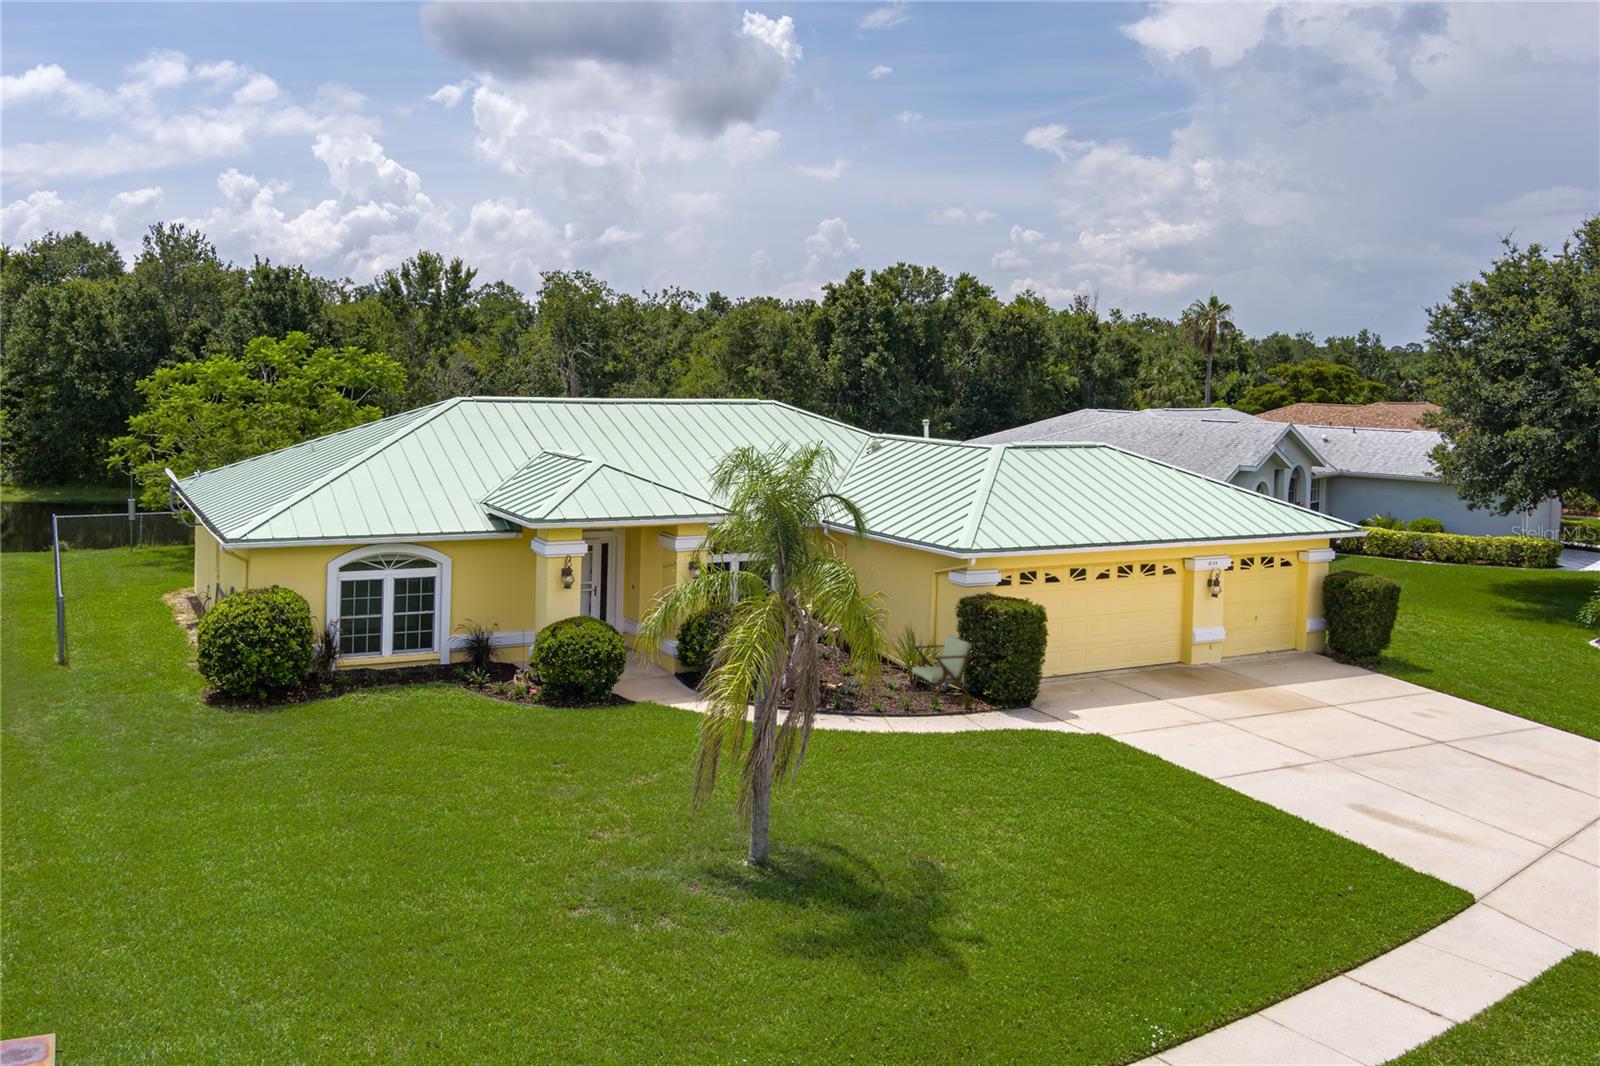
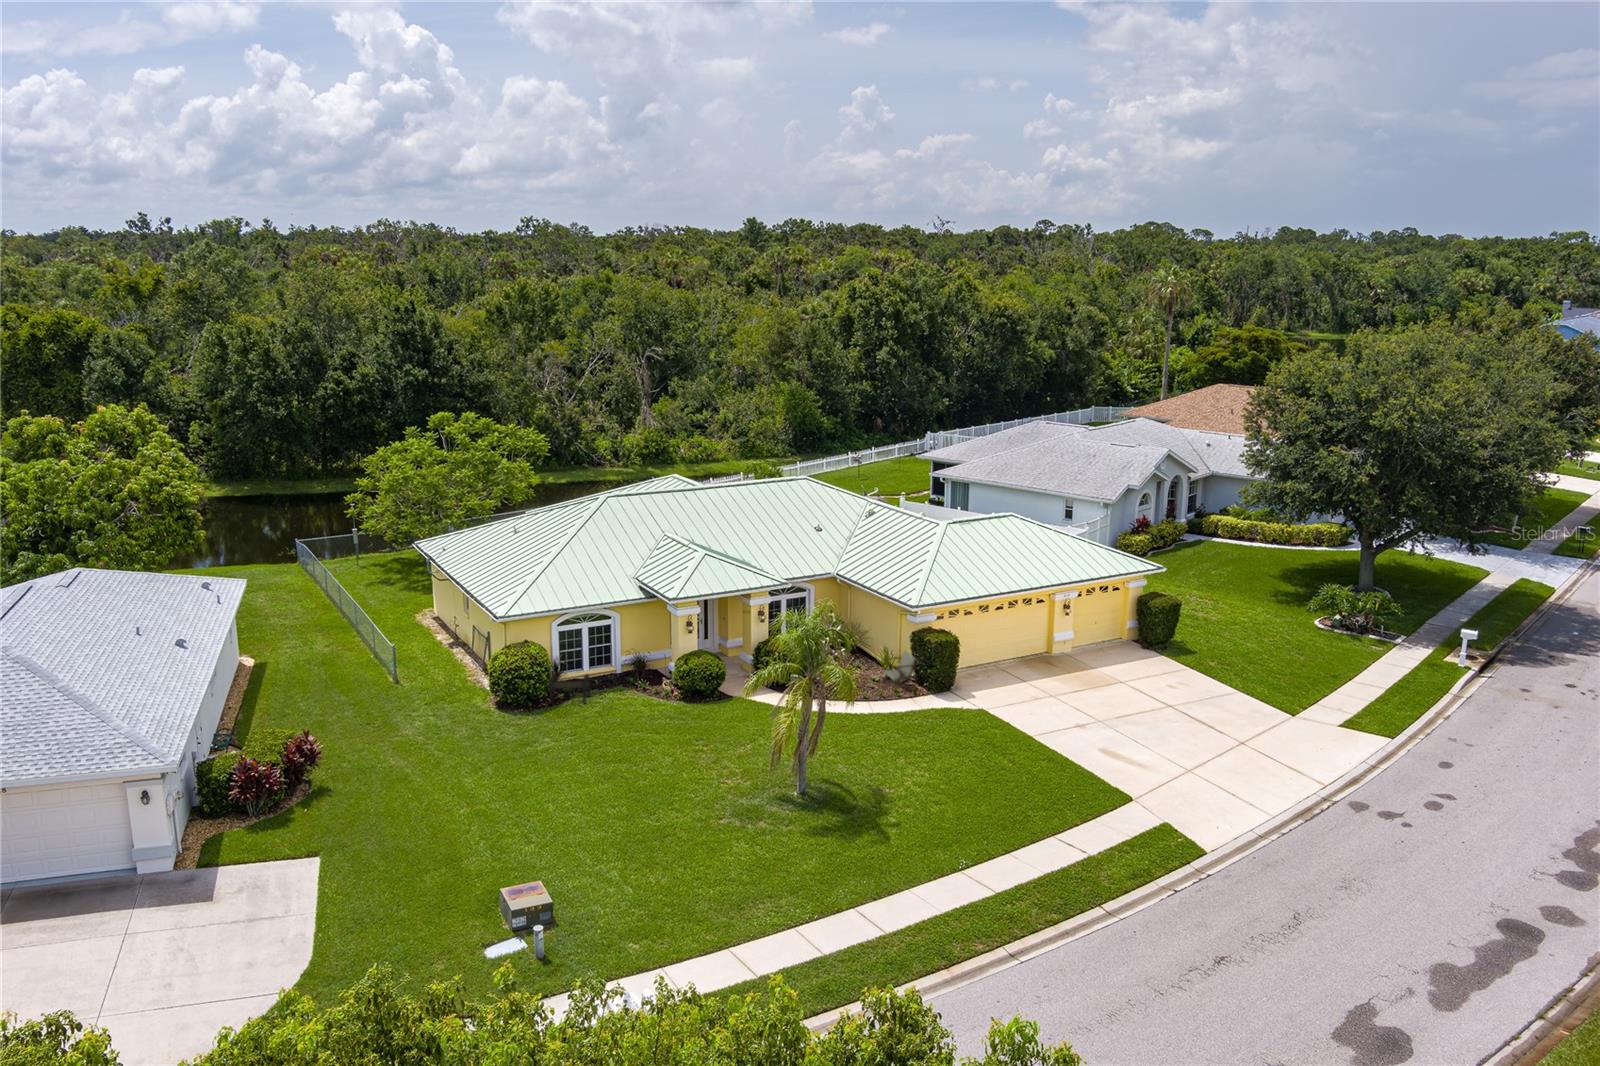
bench: none [297,644,378,700] -> present [549,674,590,704]

